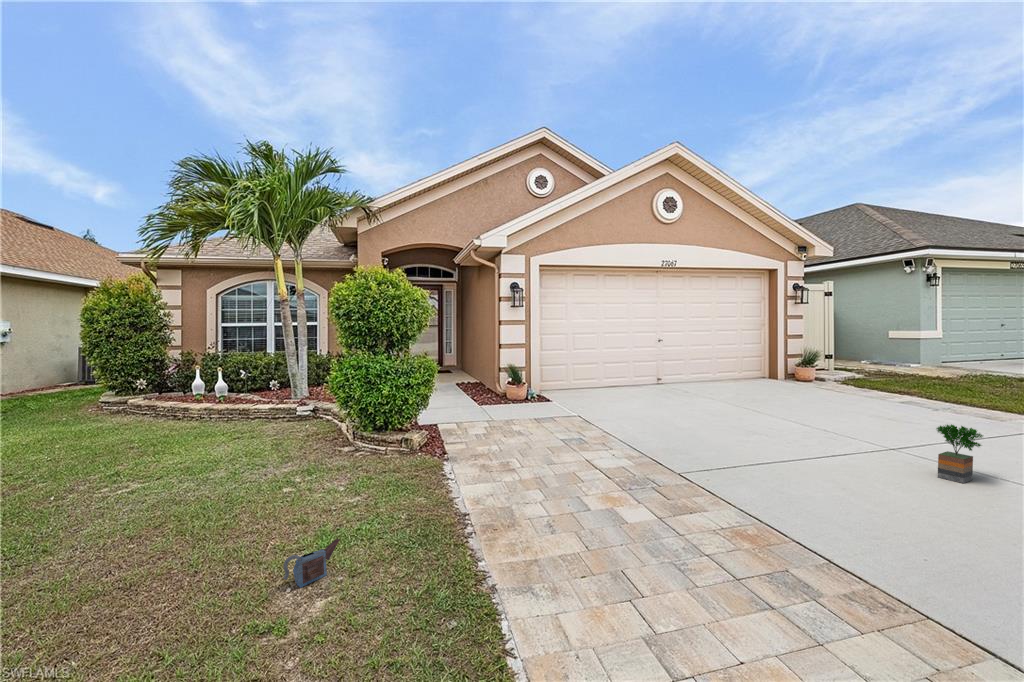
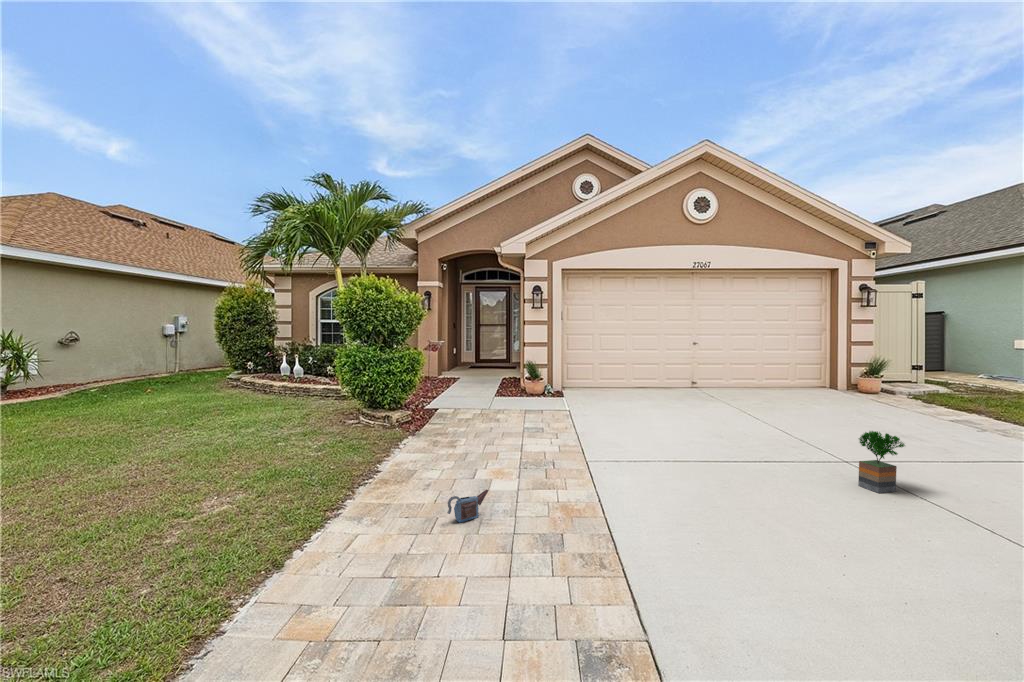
watering can: present [283,539,340,588] -> present [447,490,488,523]

